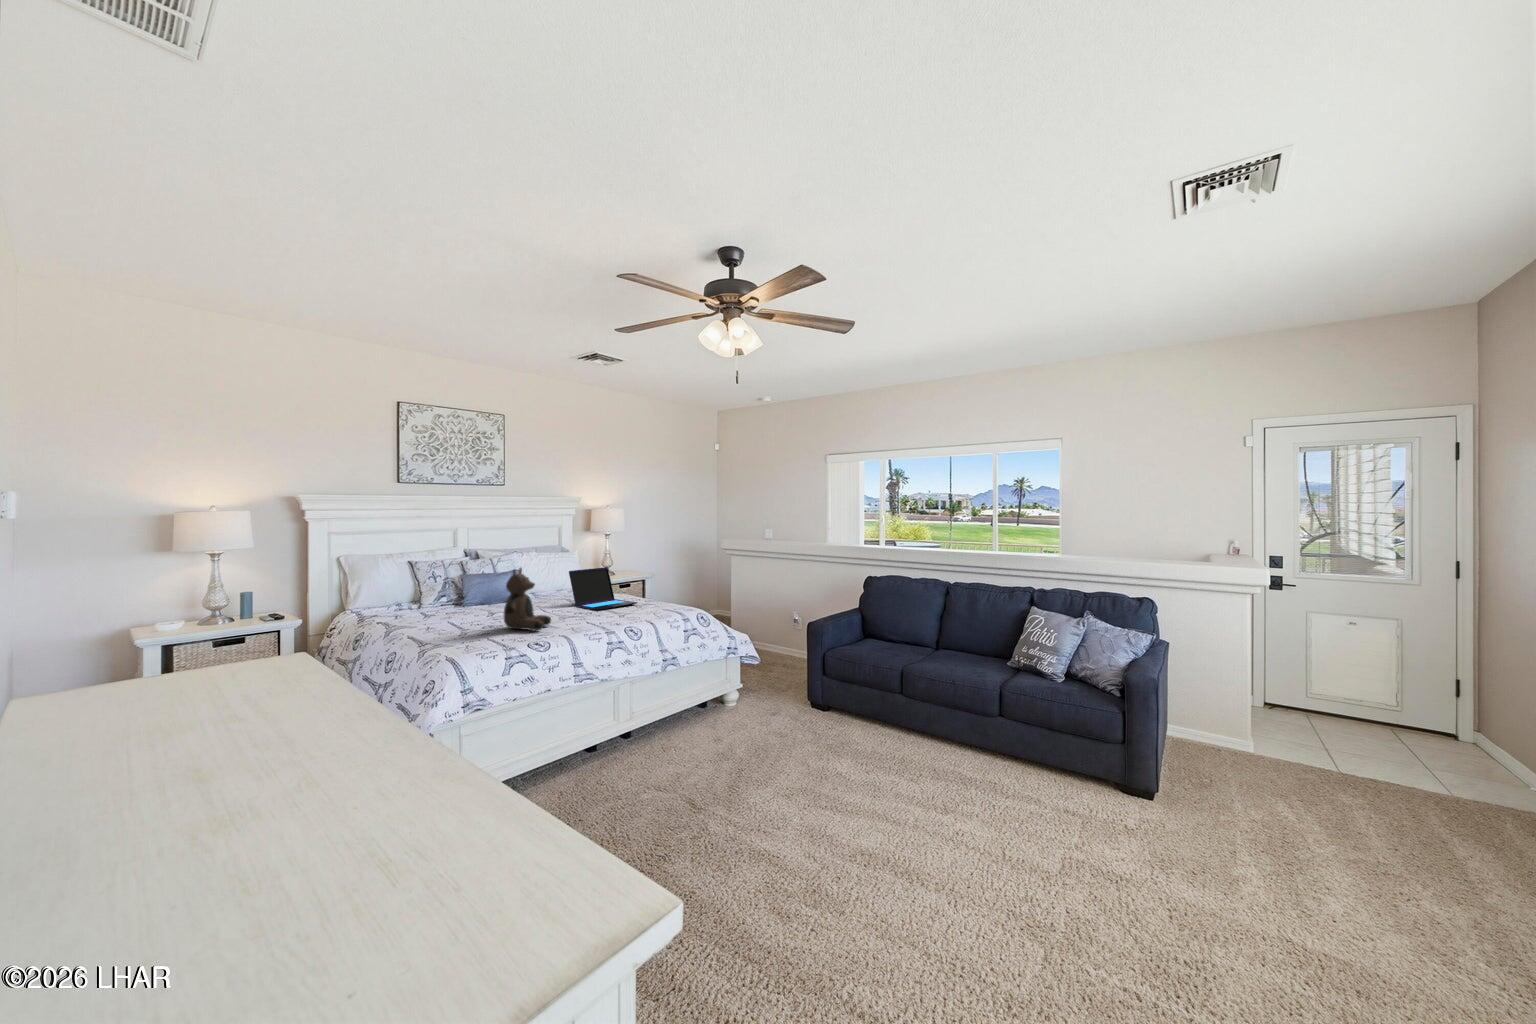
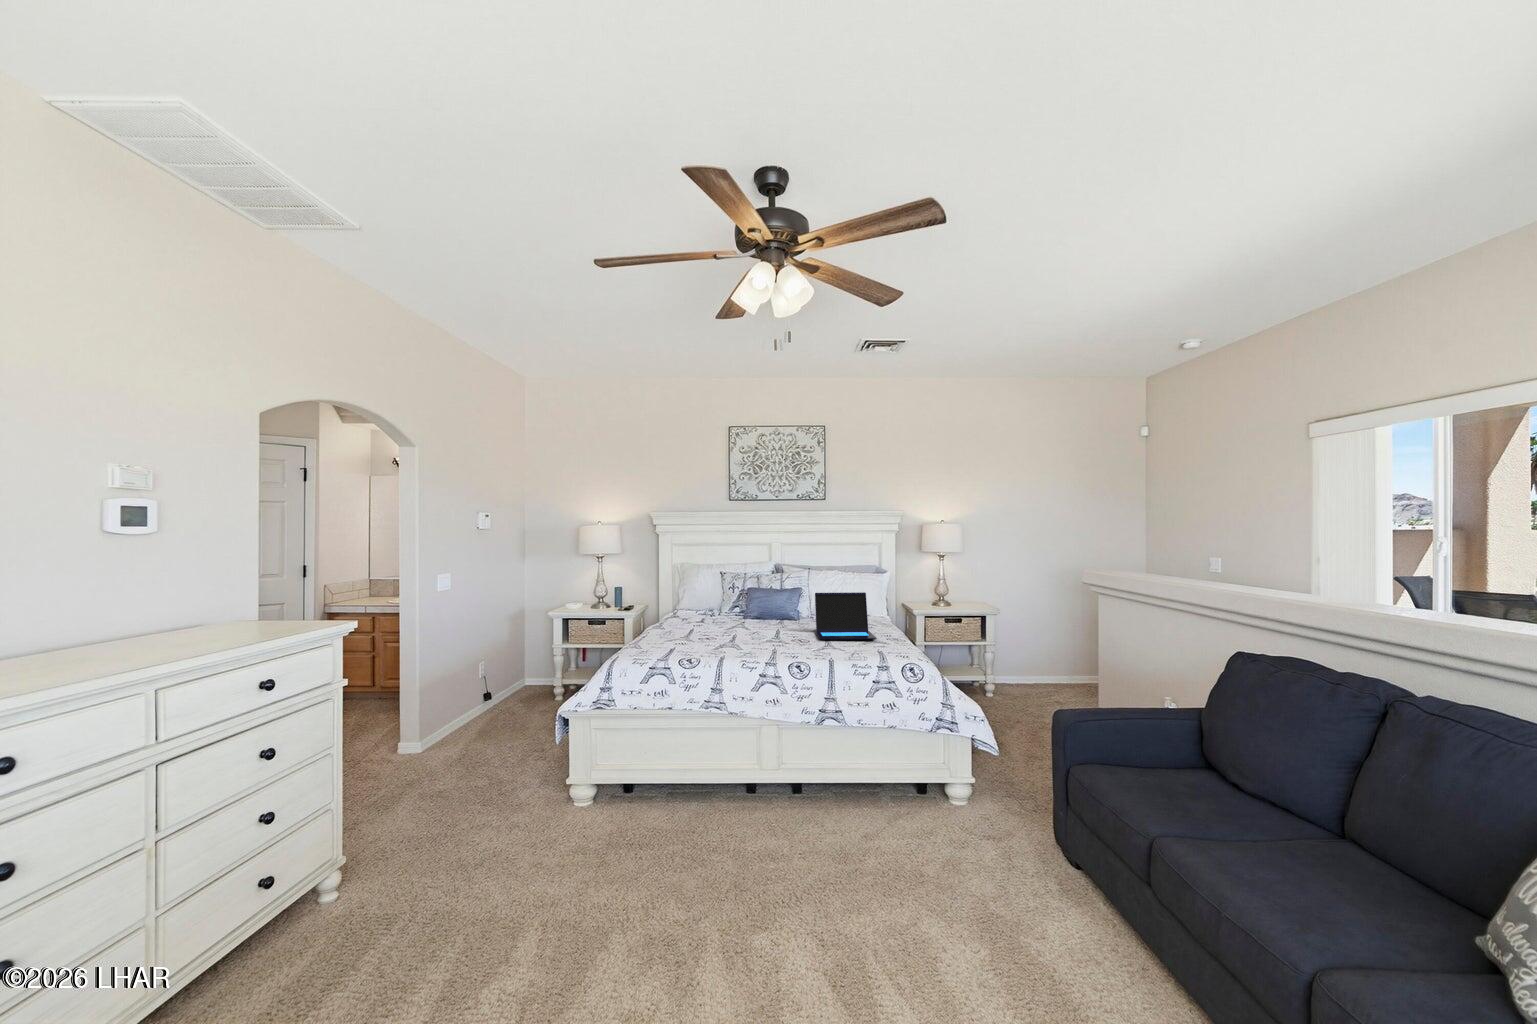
teddy bear: present [504,568,551,630] -> none [688,584,738,649]

